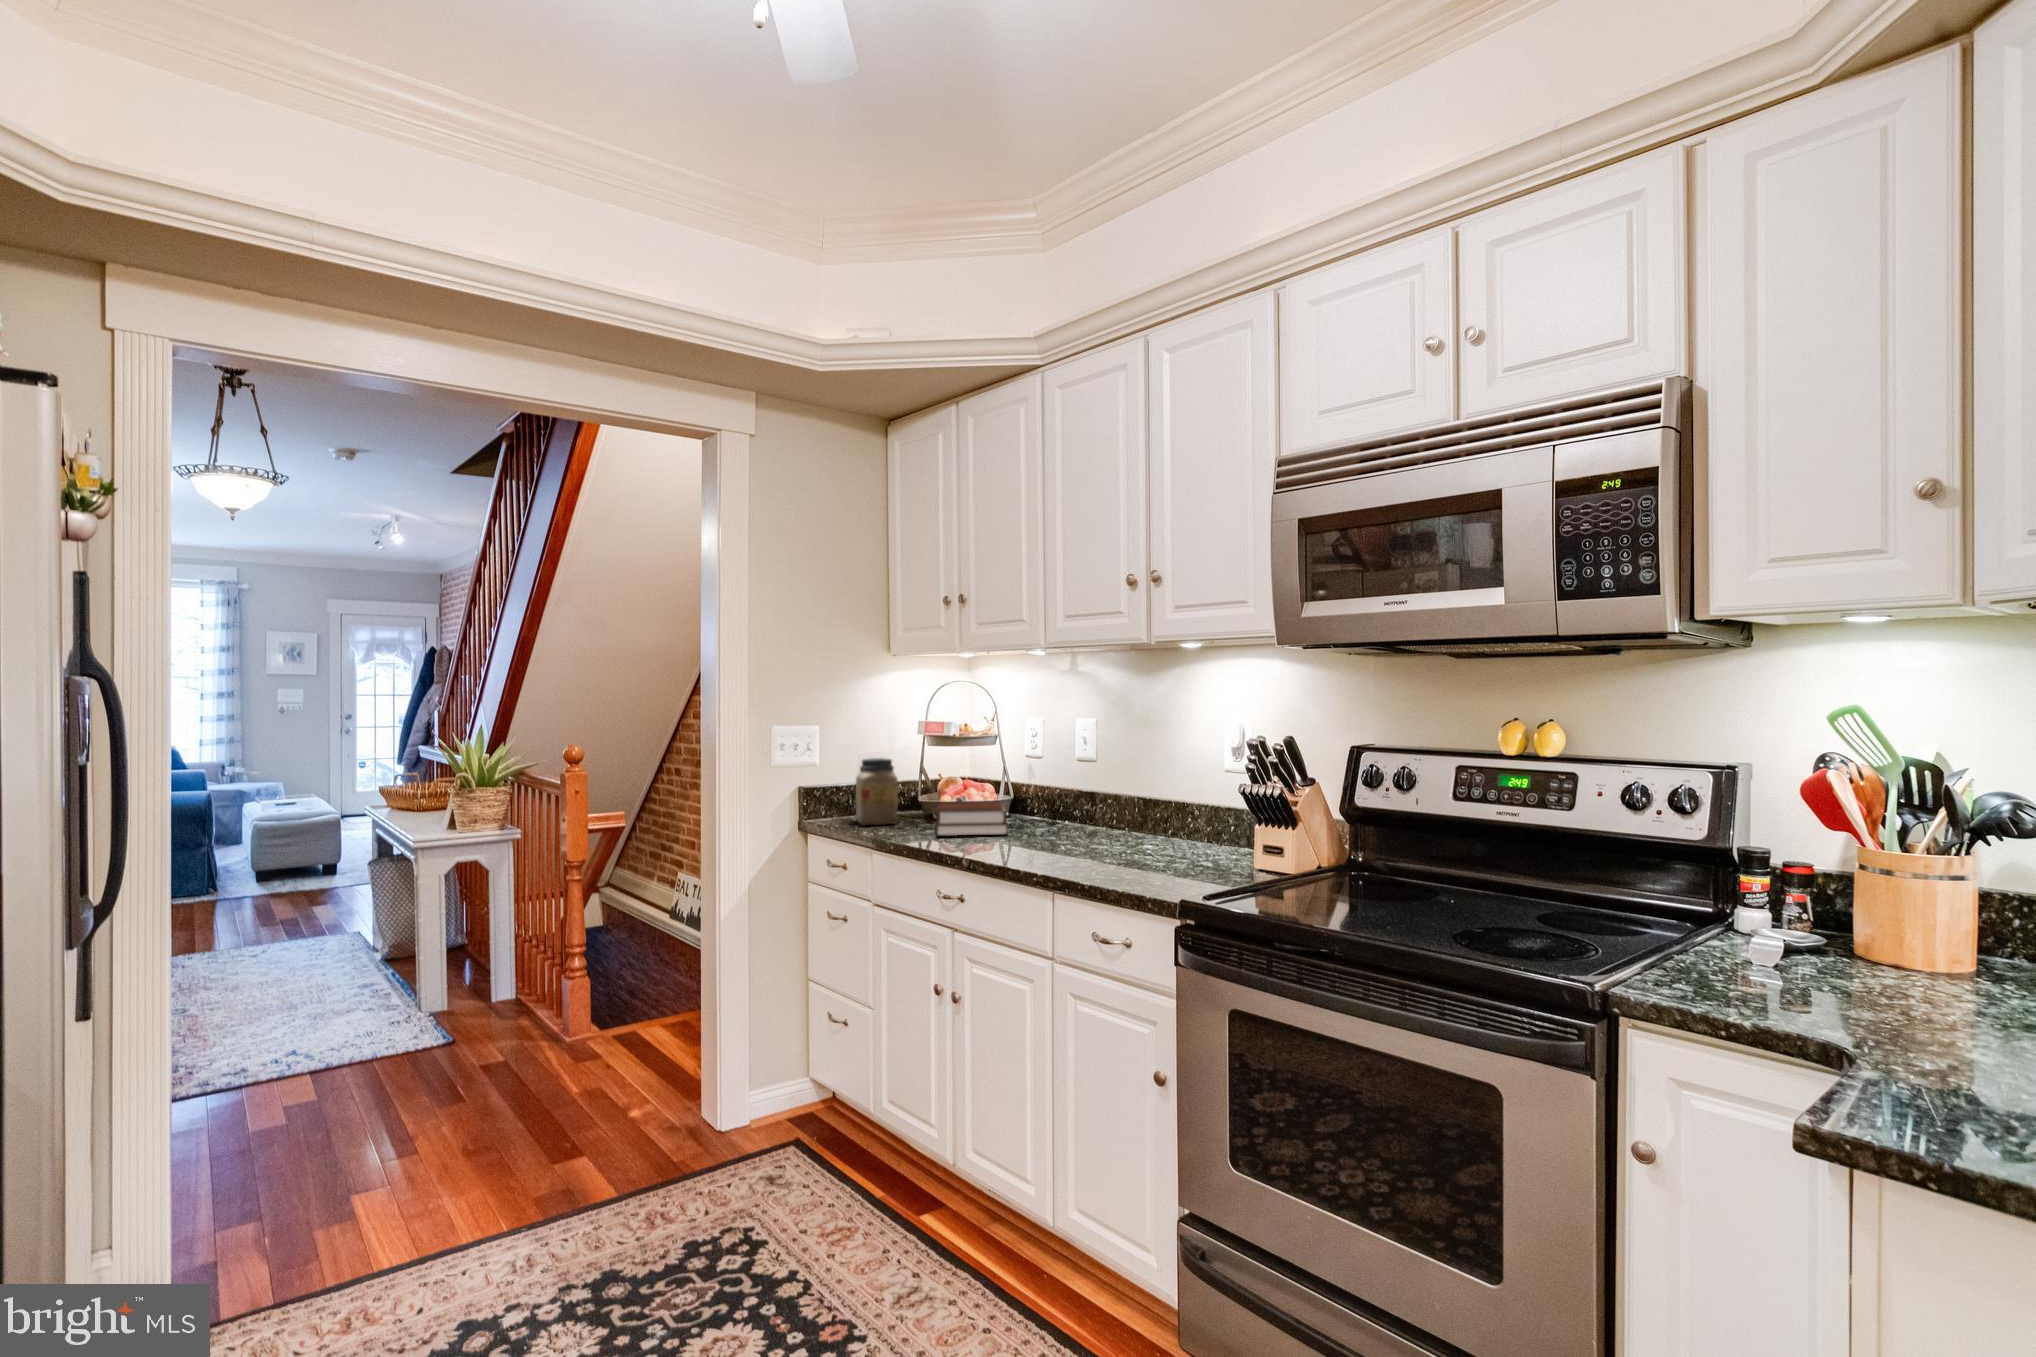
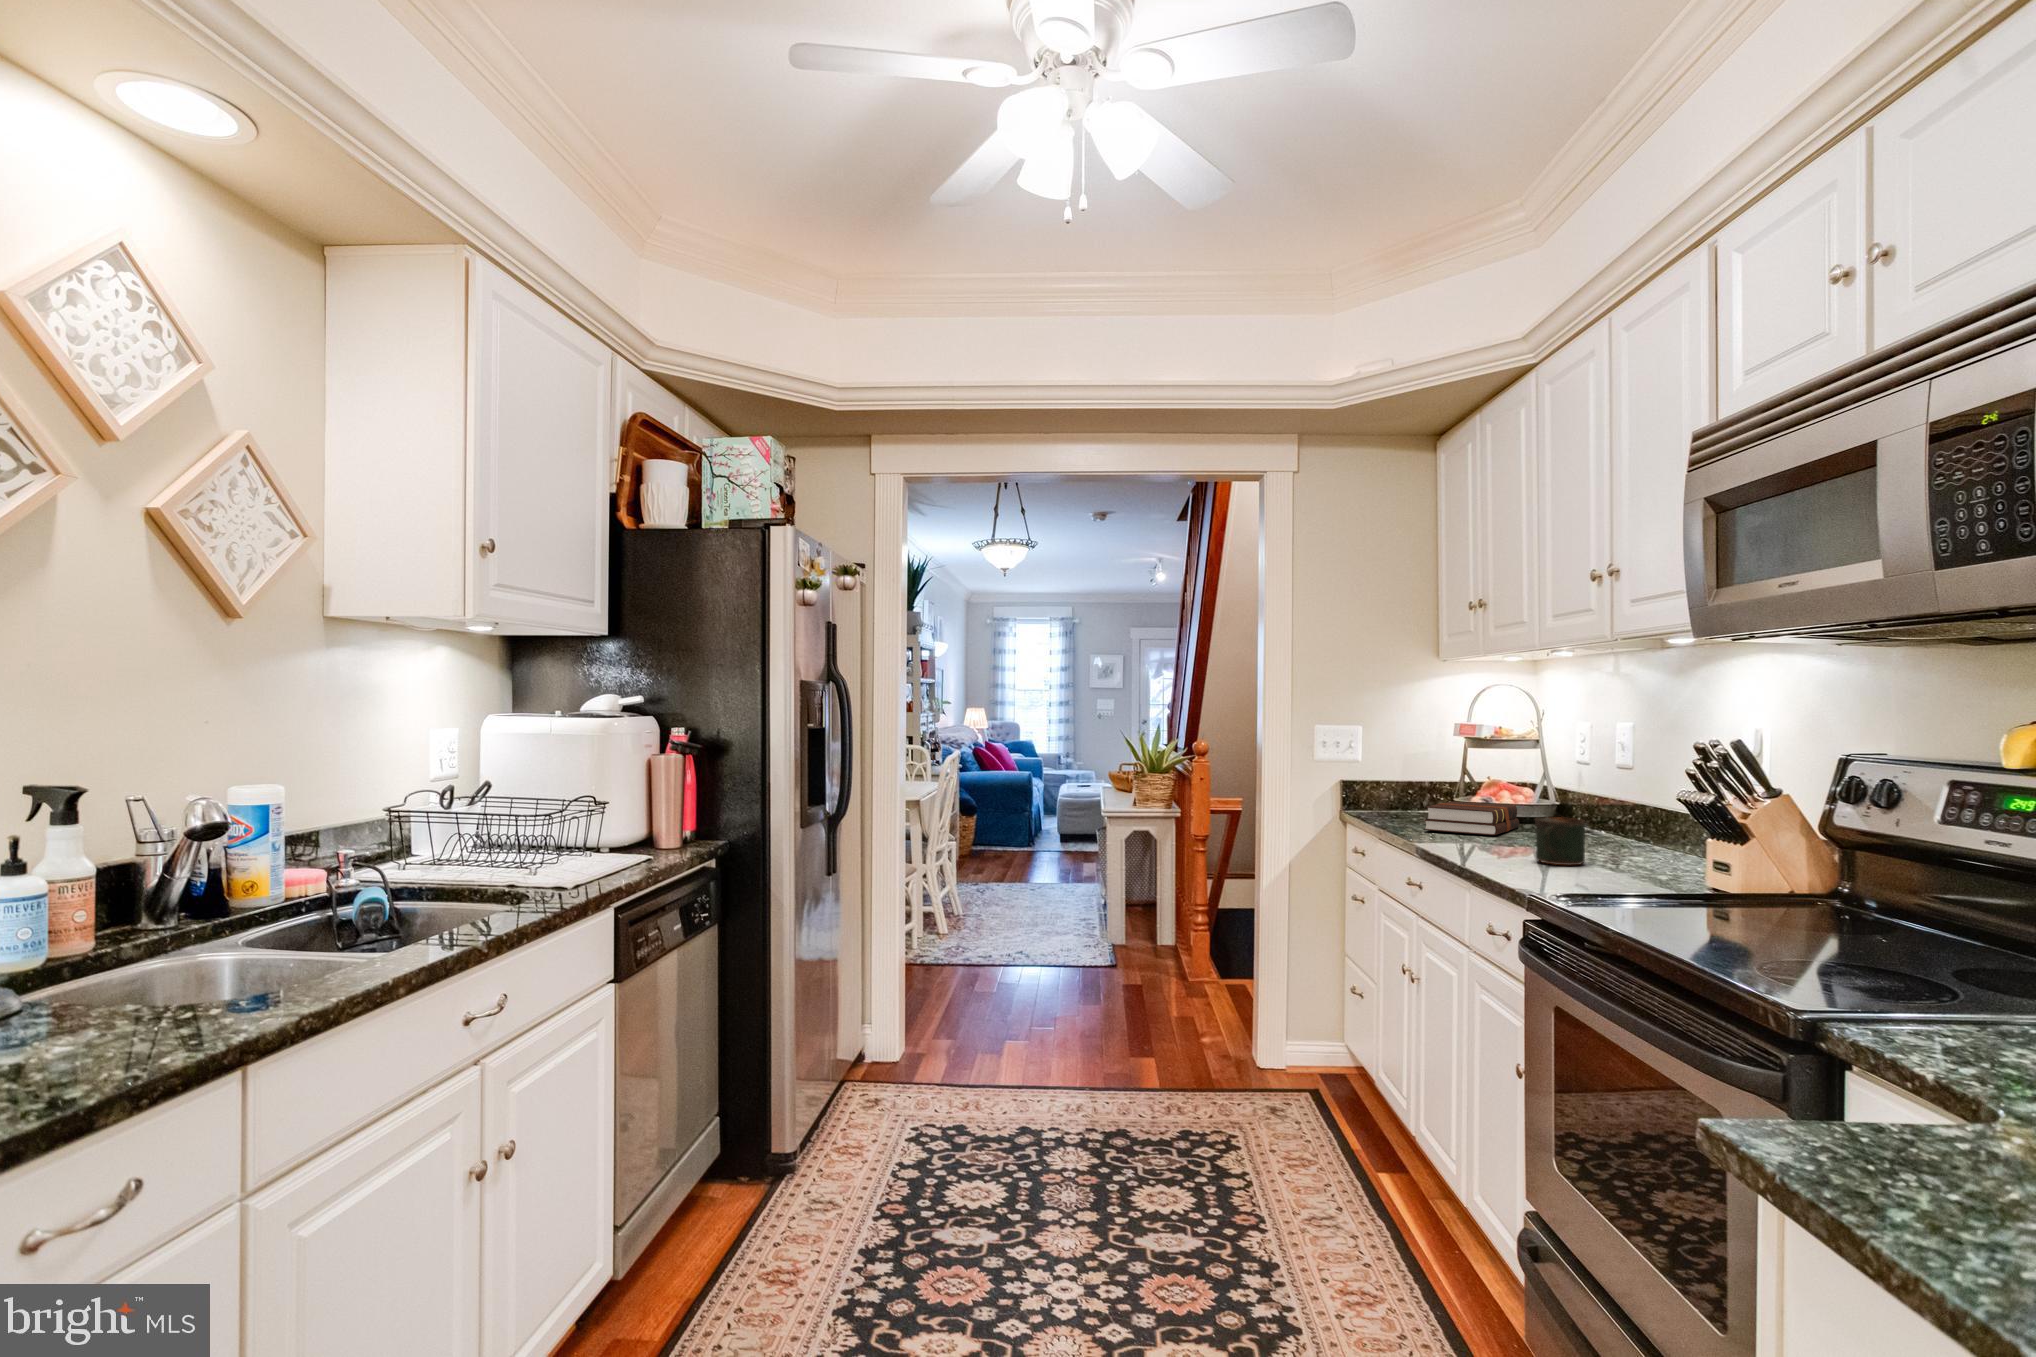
jar: present [856,758,898,825] -> none [1377,757,1417,819]
mug: none [1097,814,1141,862] -> present [1535,817,1586,865]

